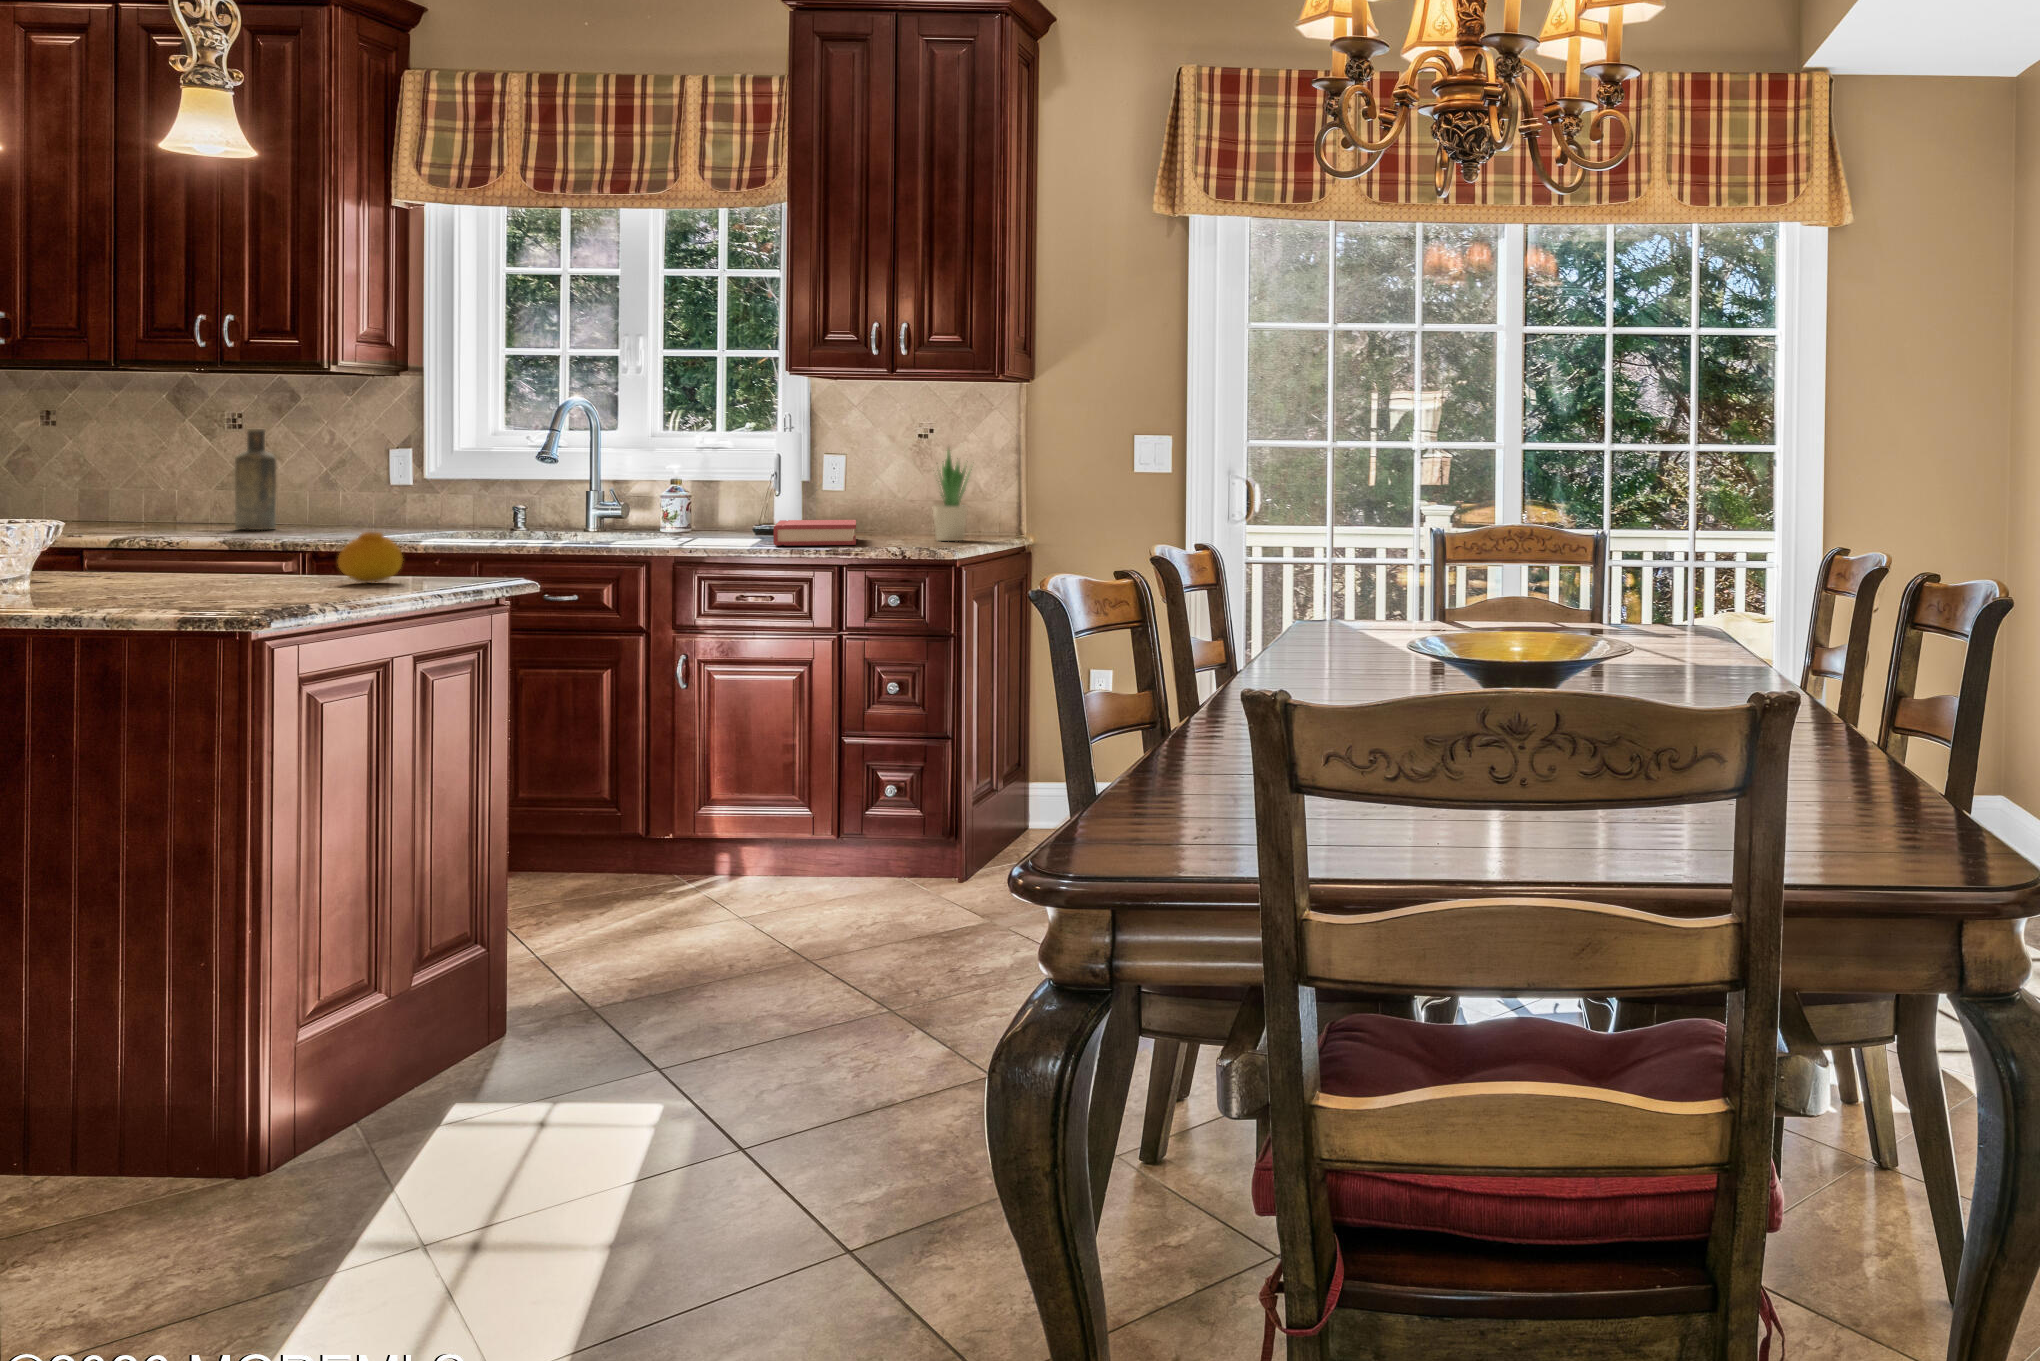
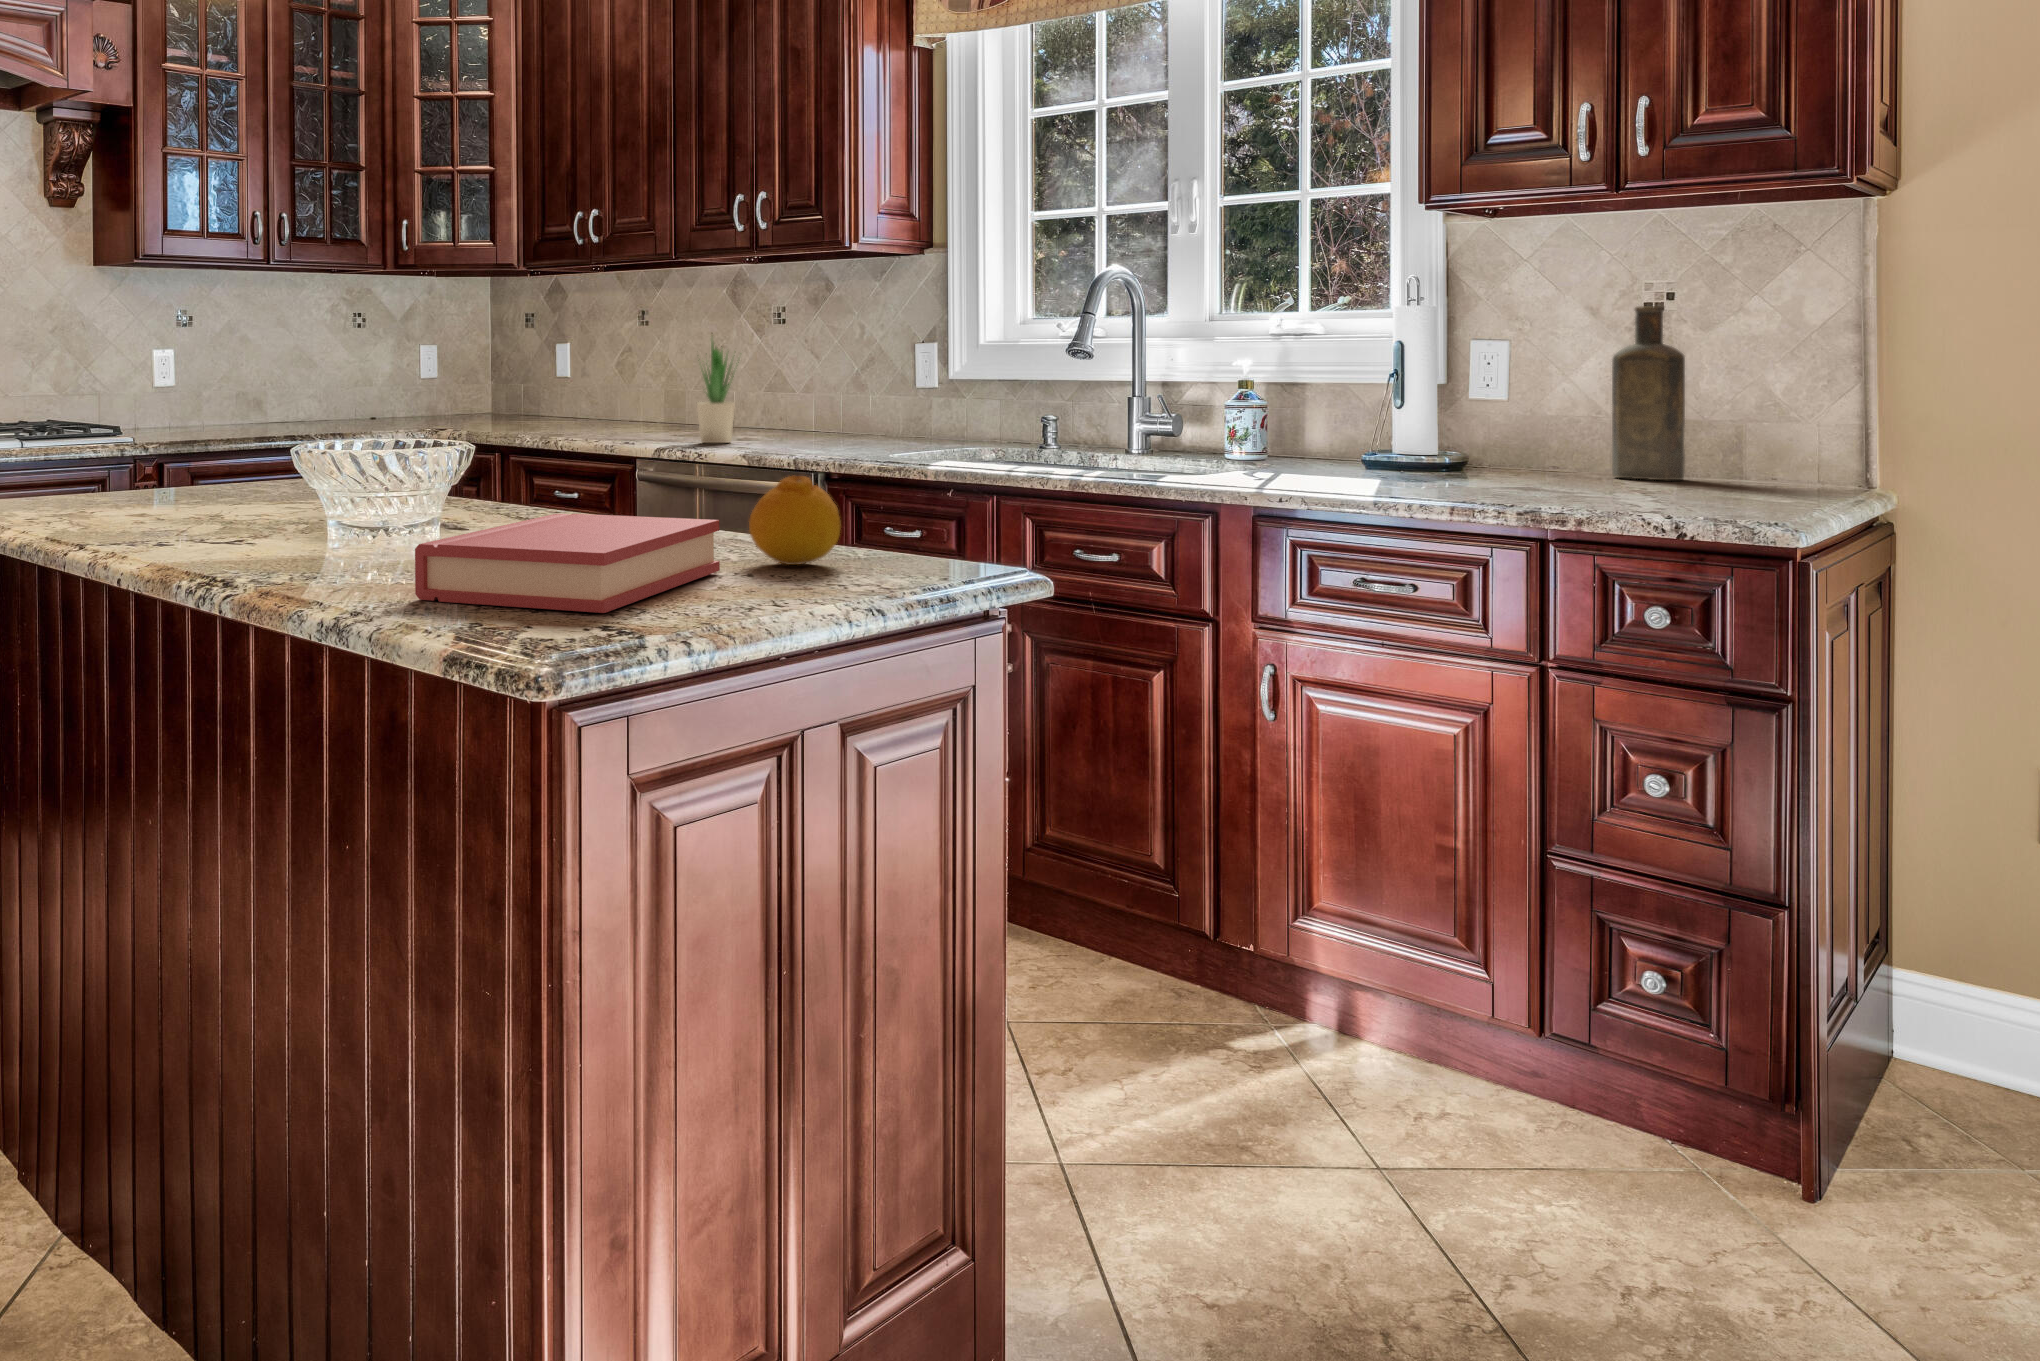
bottle: present [235,429,276,530] -> present [1612,306,1685,480]
potted plant: present [933,449,969,541] -> present [697,341,739,443]
hardback book: present [773,520,856,546] -> present [415,514,720,613]

